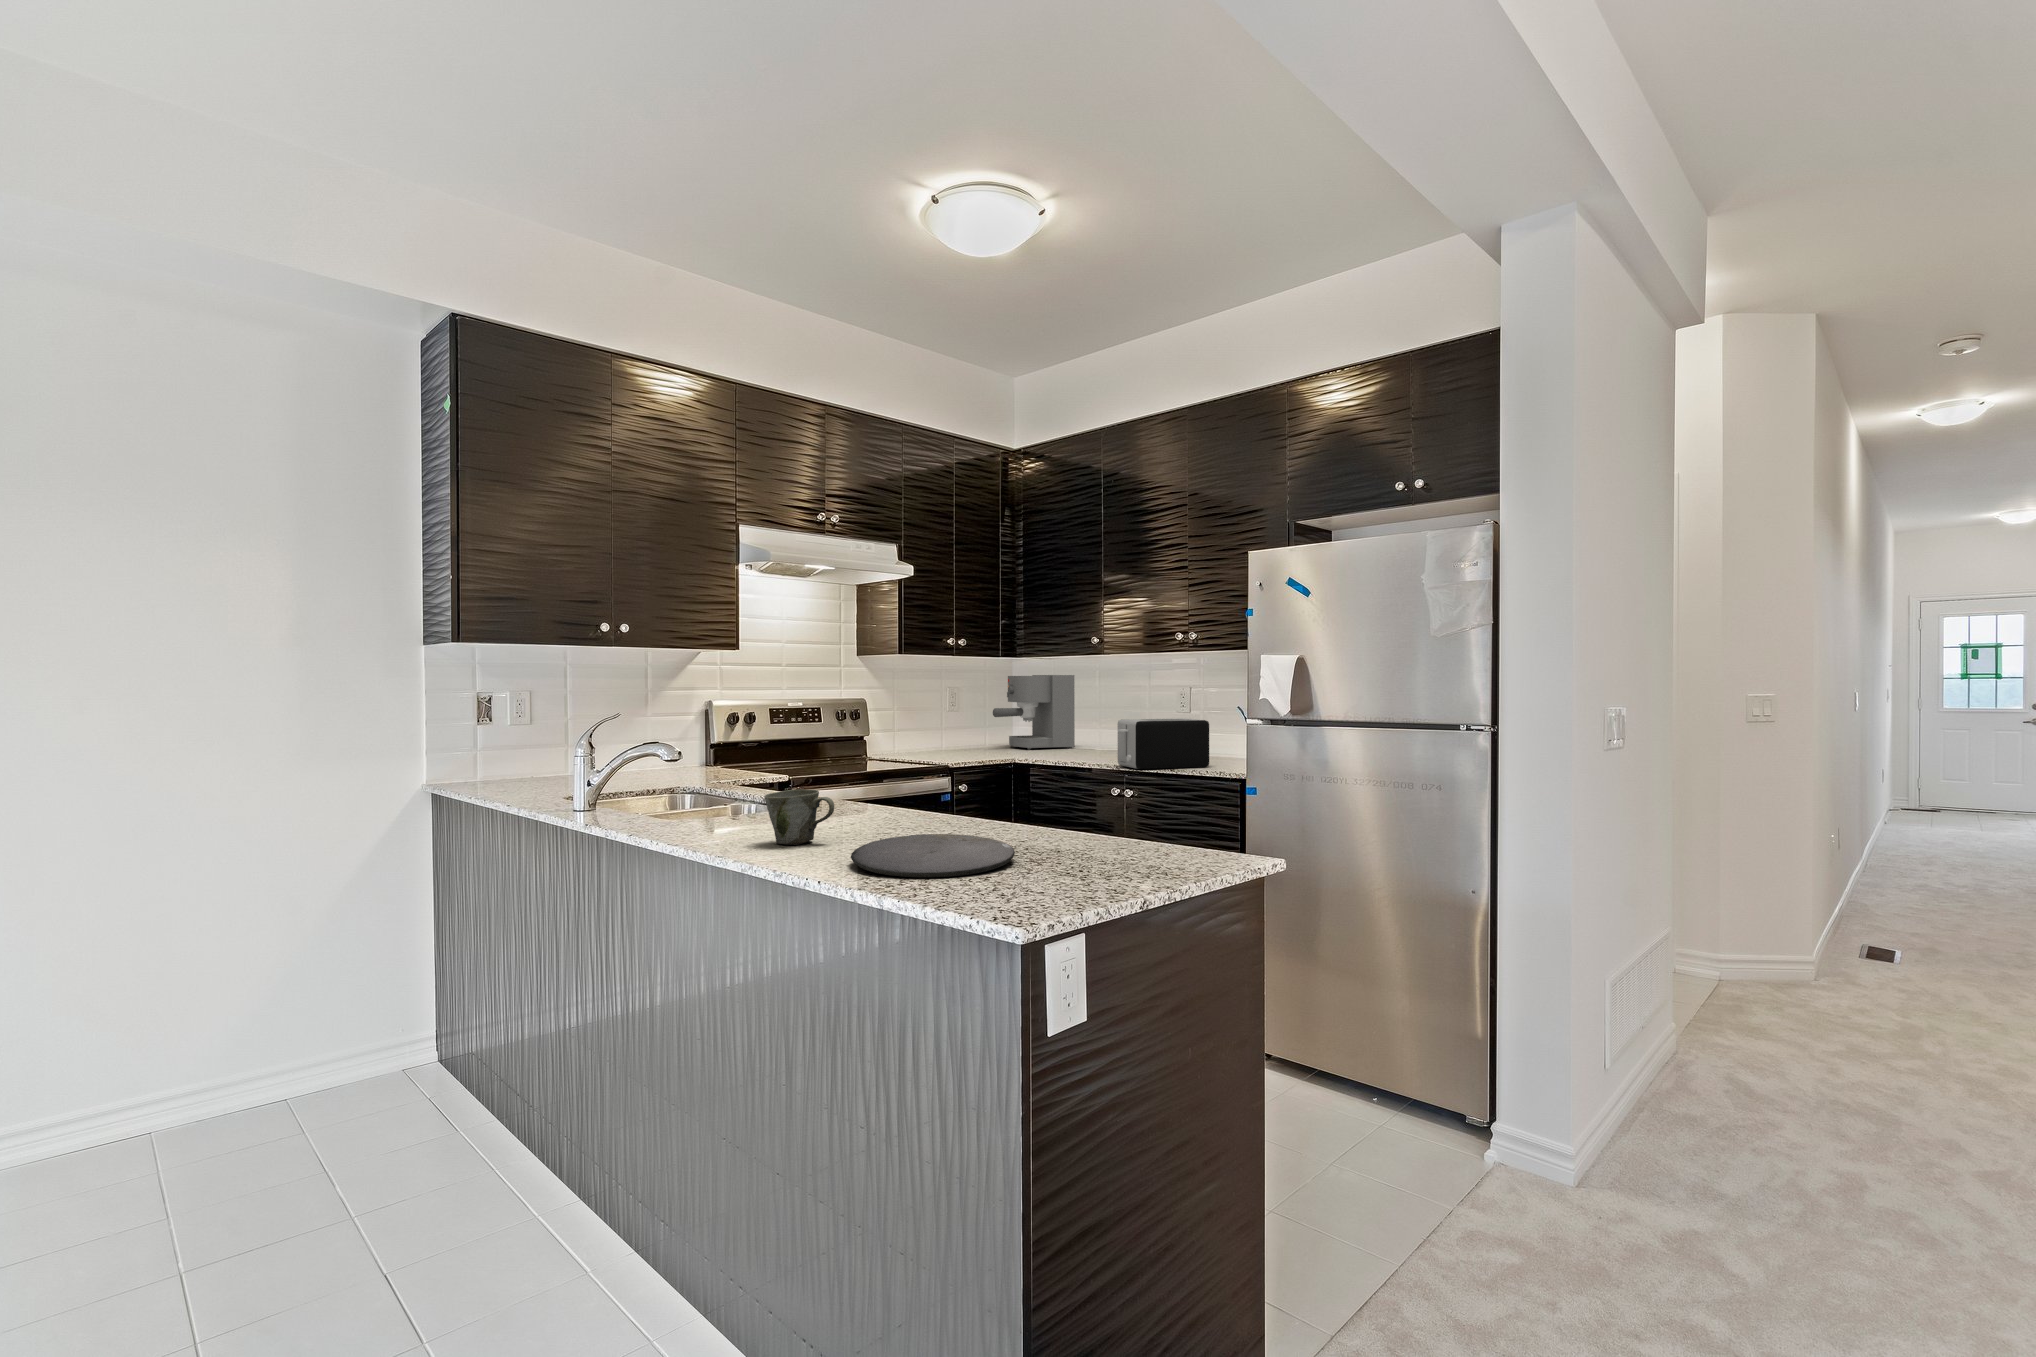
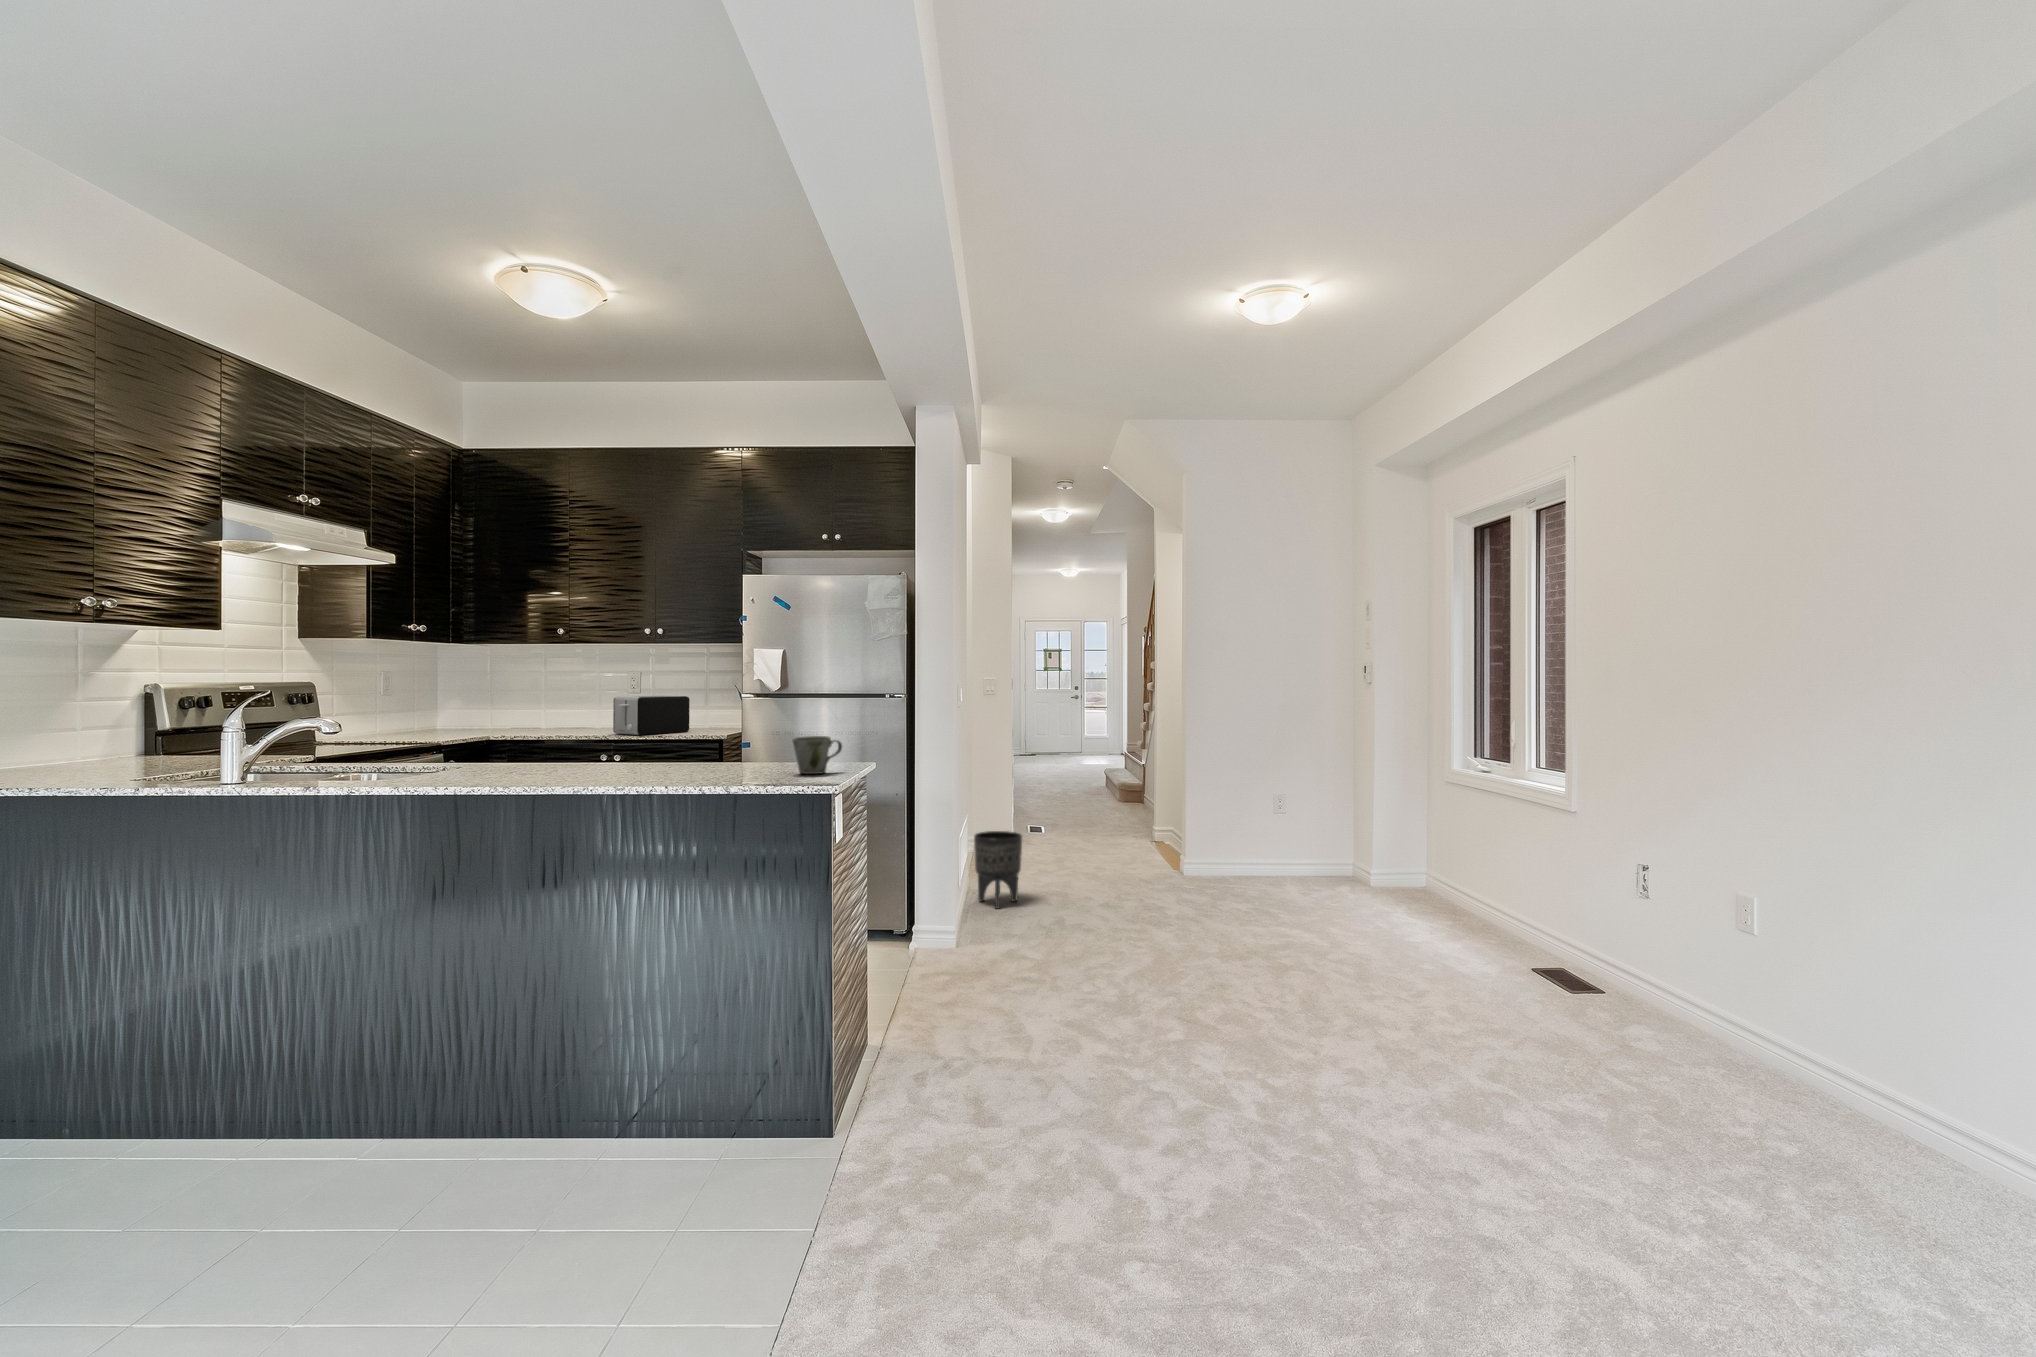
coffee maker: present [993,675,1075,750] -> none [437,661,519,729]
mug: present [764,789,834,845] -> present [792,736,842,774]
plate: present [851,834,1015,877] -> none [634,764,747,784]
planter: none [1668,964,1773,1110] -> present [974,831,1022,909]

